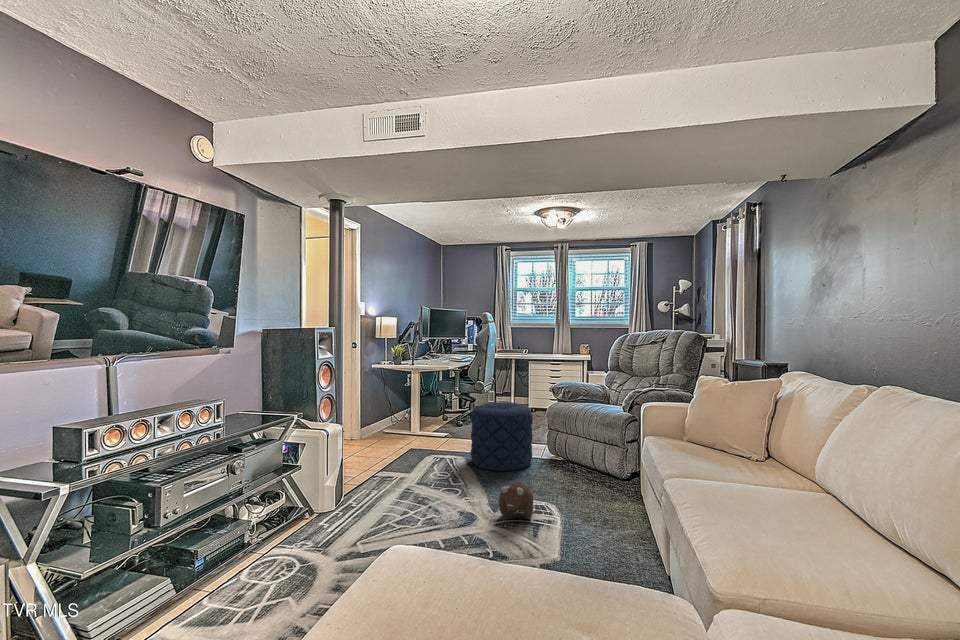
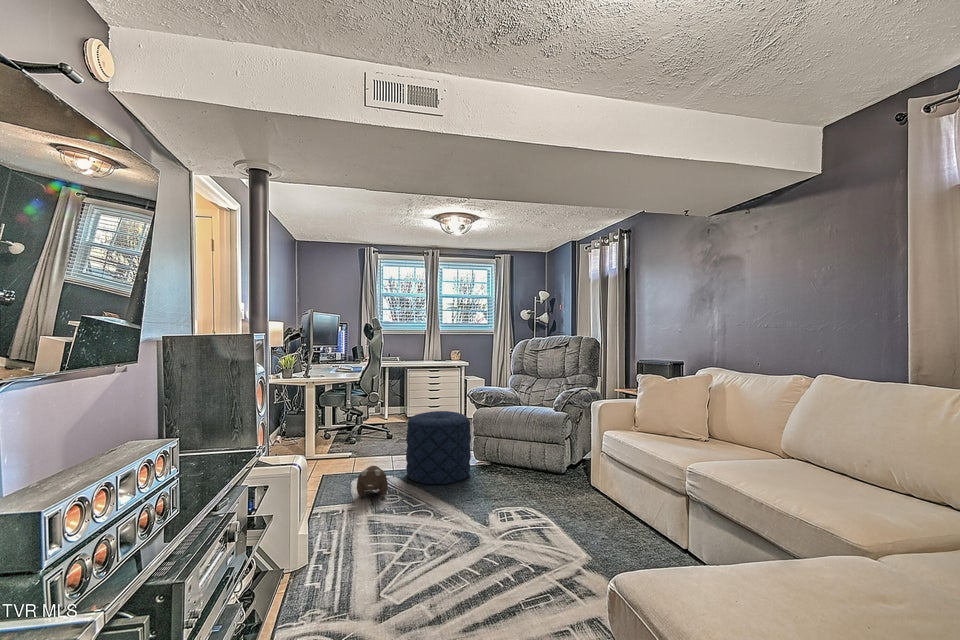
plush toy: present [499,481,533,519] -> present [357,466,388,497]

